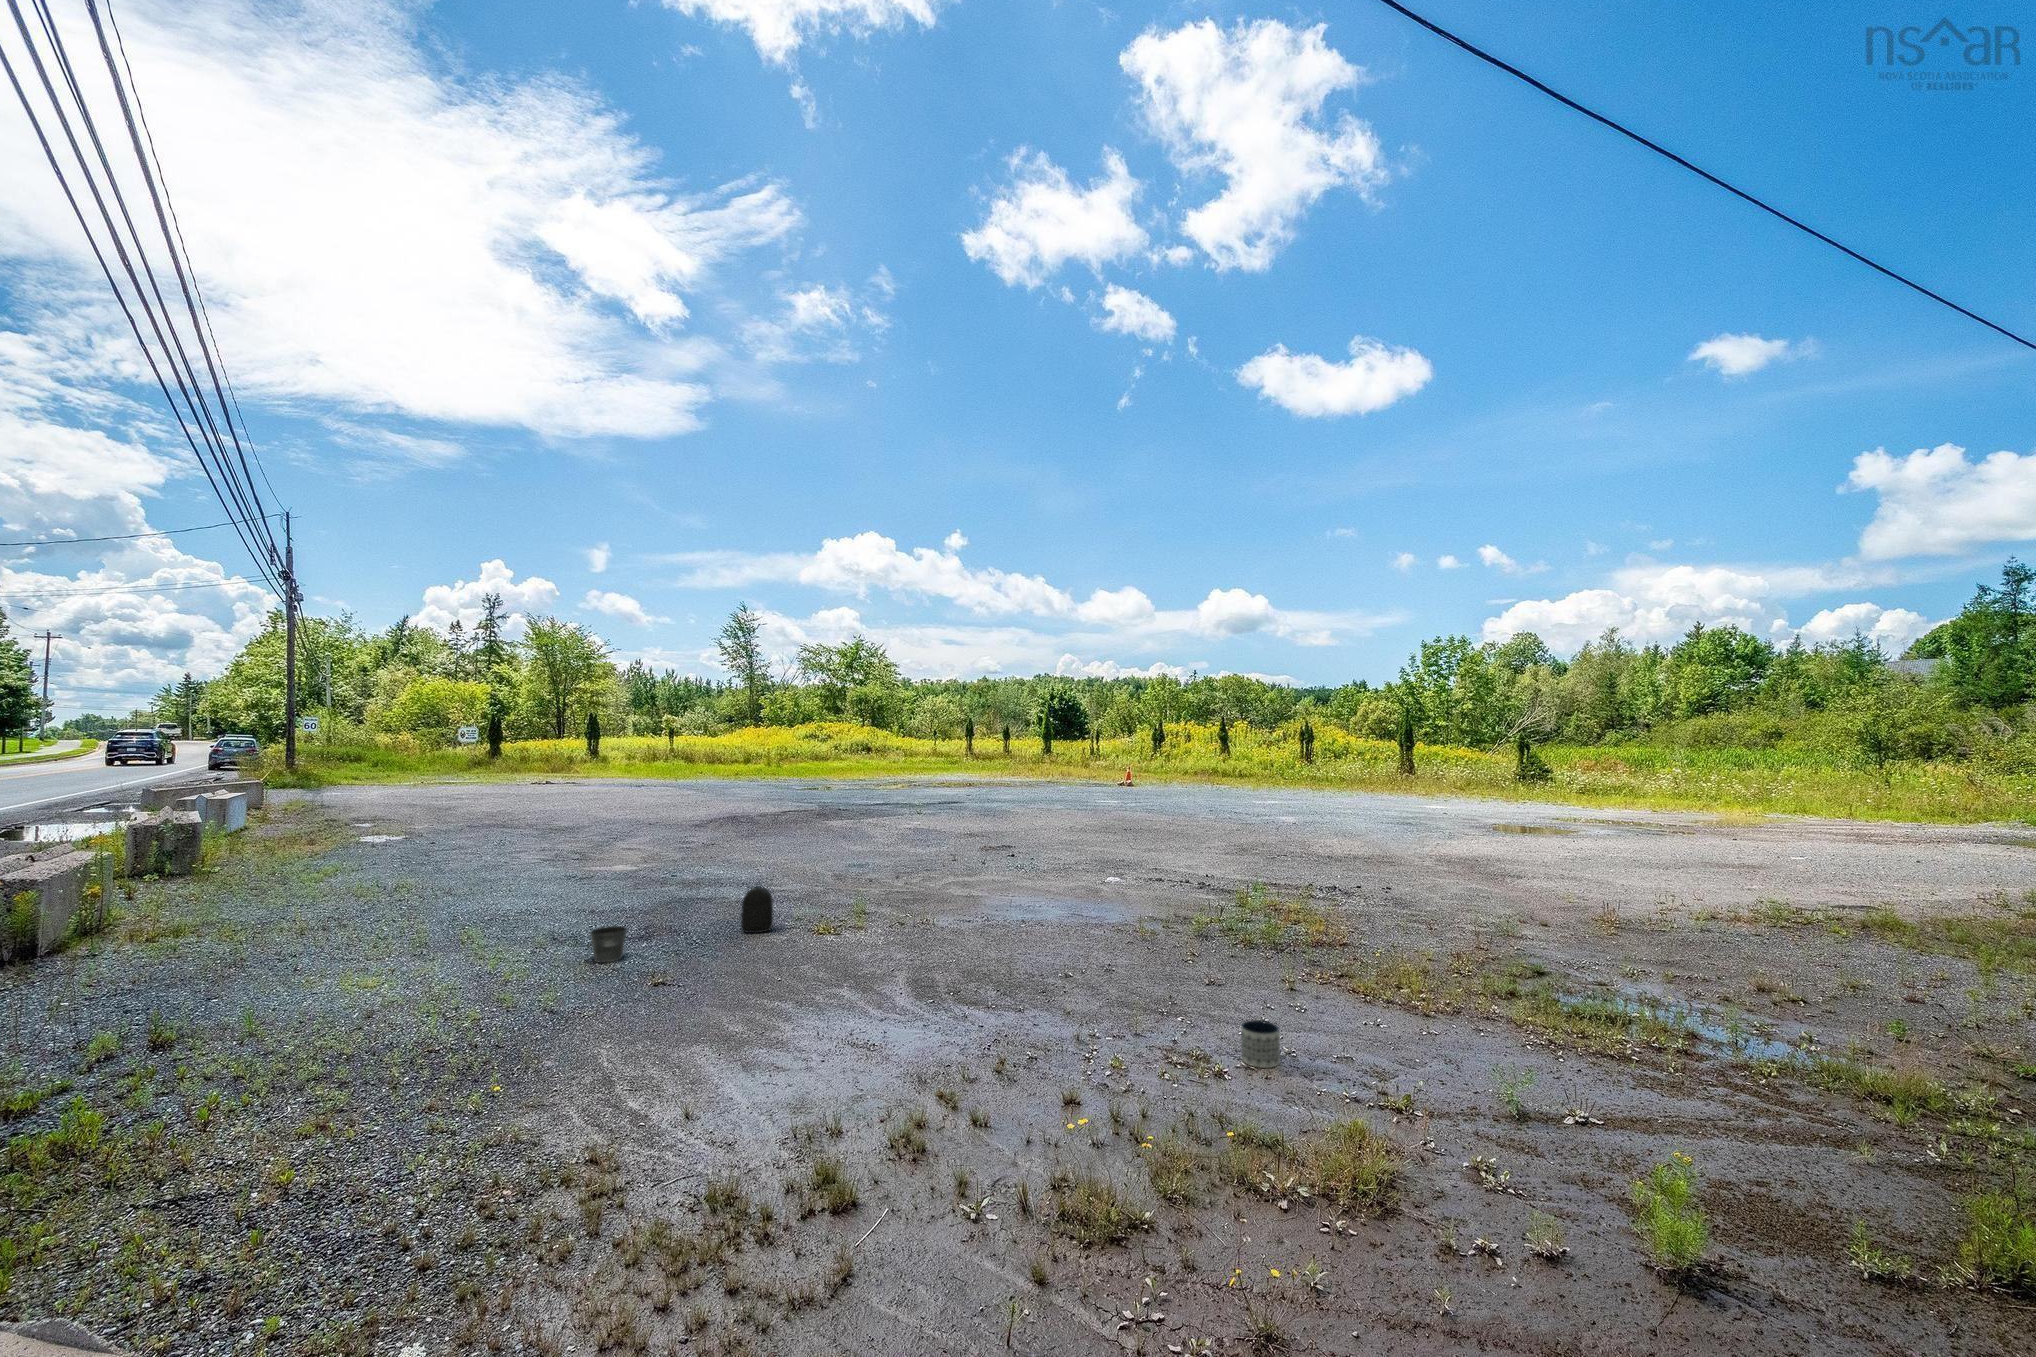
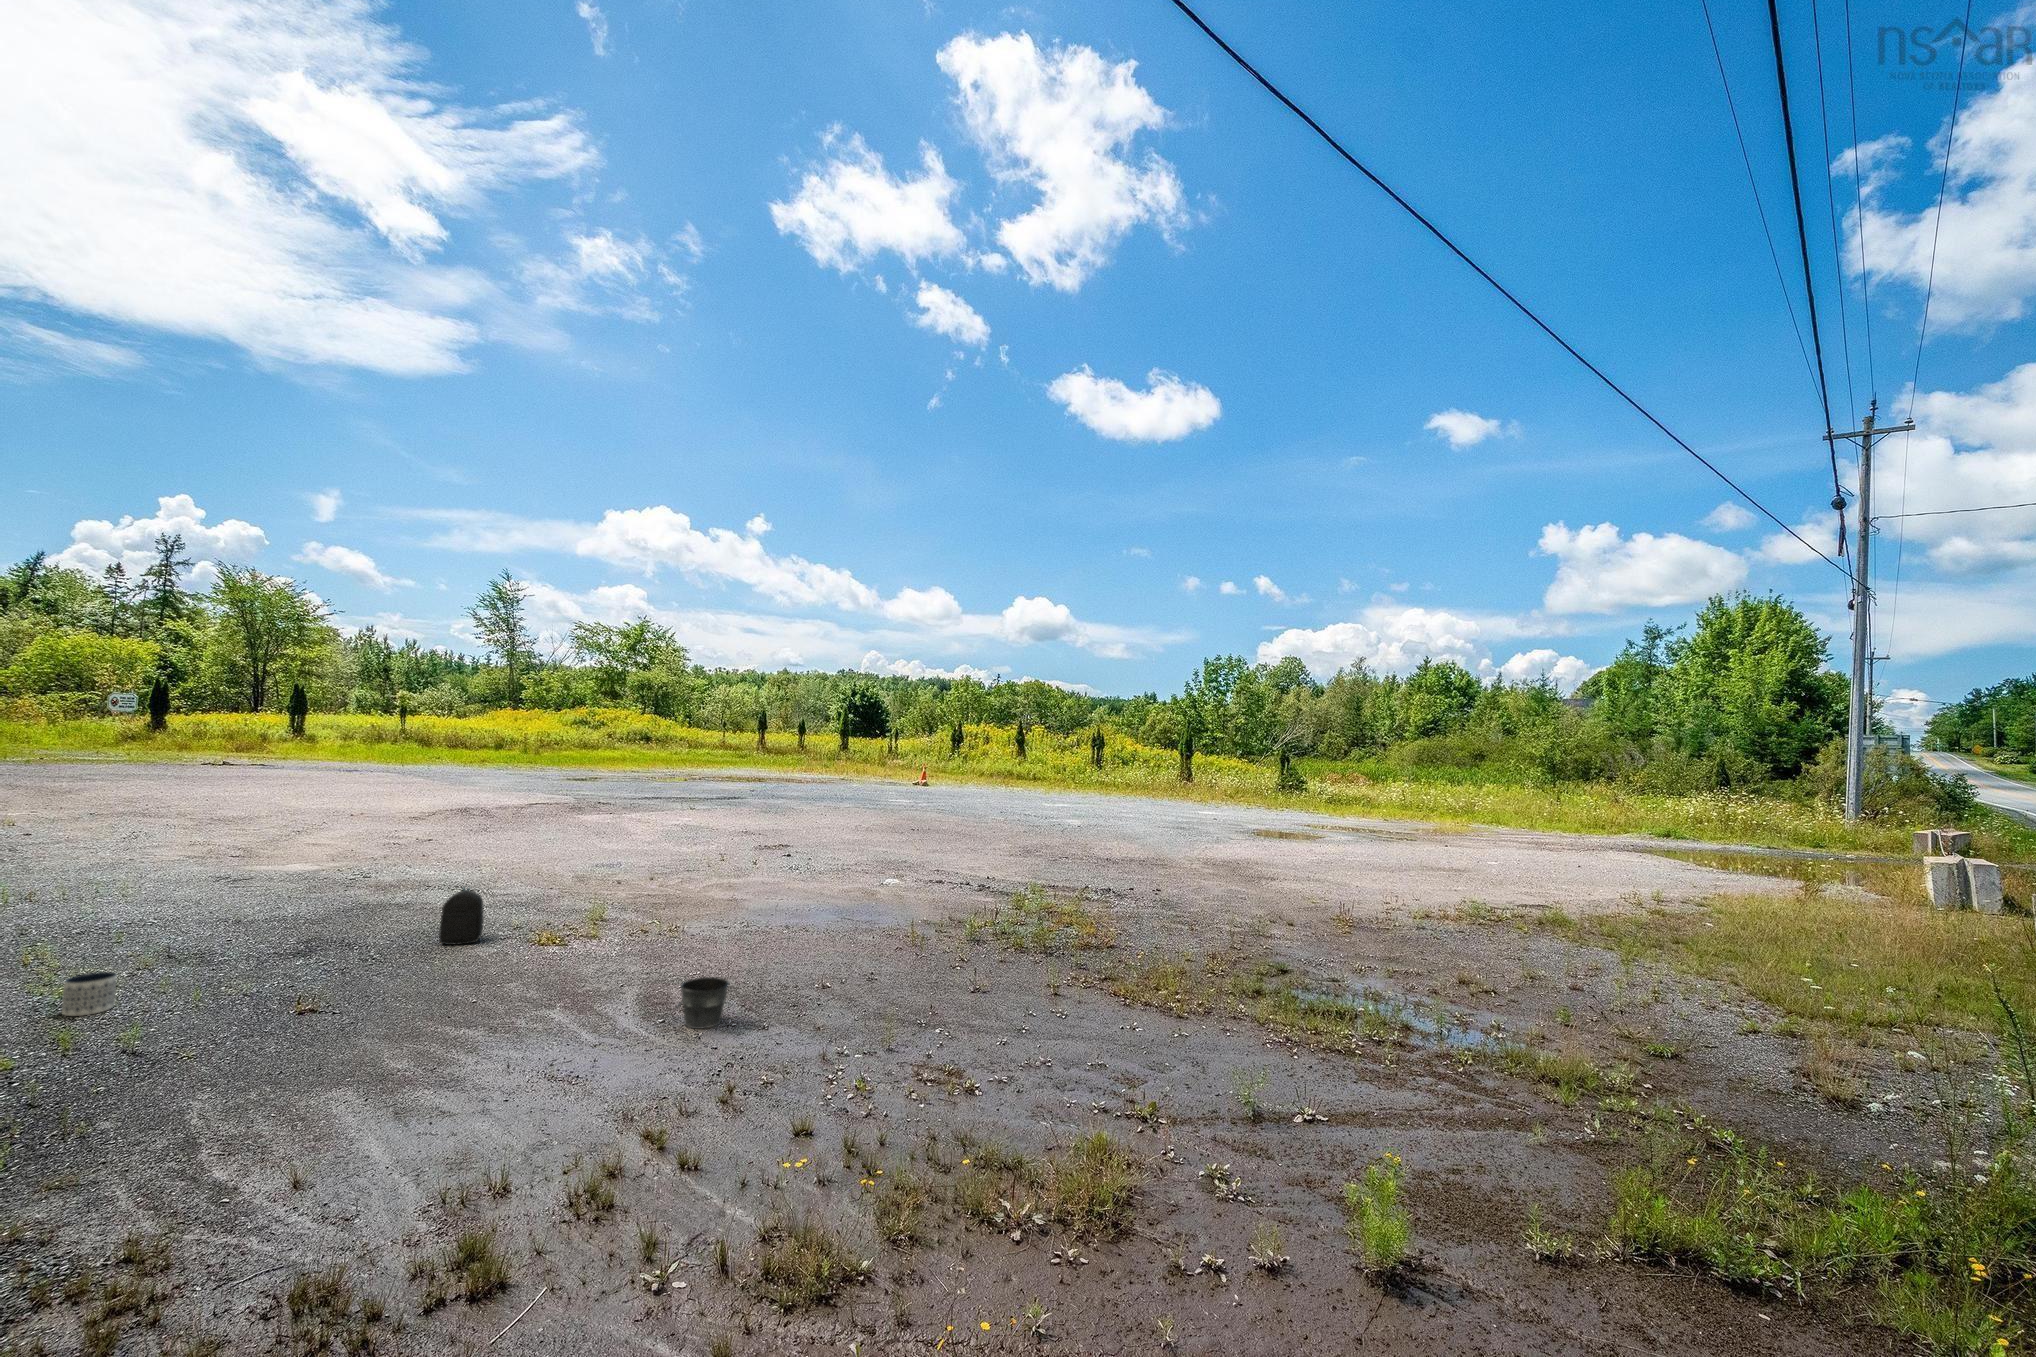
bucket: present [587,926,627,962] -> present [675,977,729,1029]
planter: present [1241,1020,1280,1068] -> present [62,972,117,1016]

